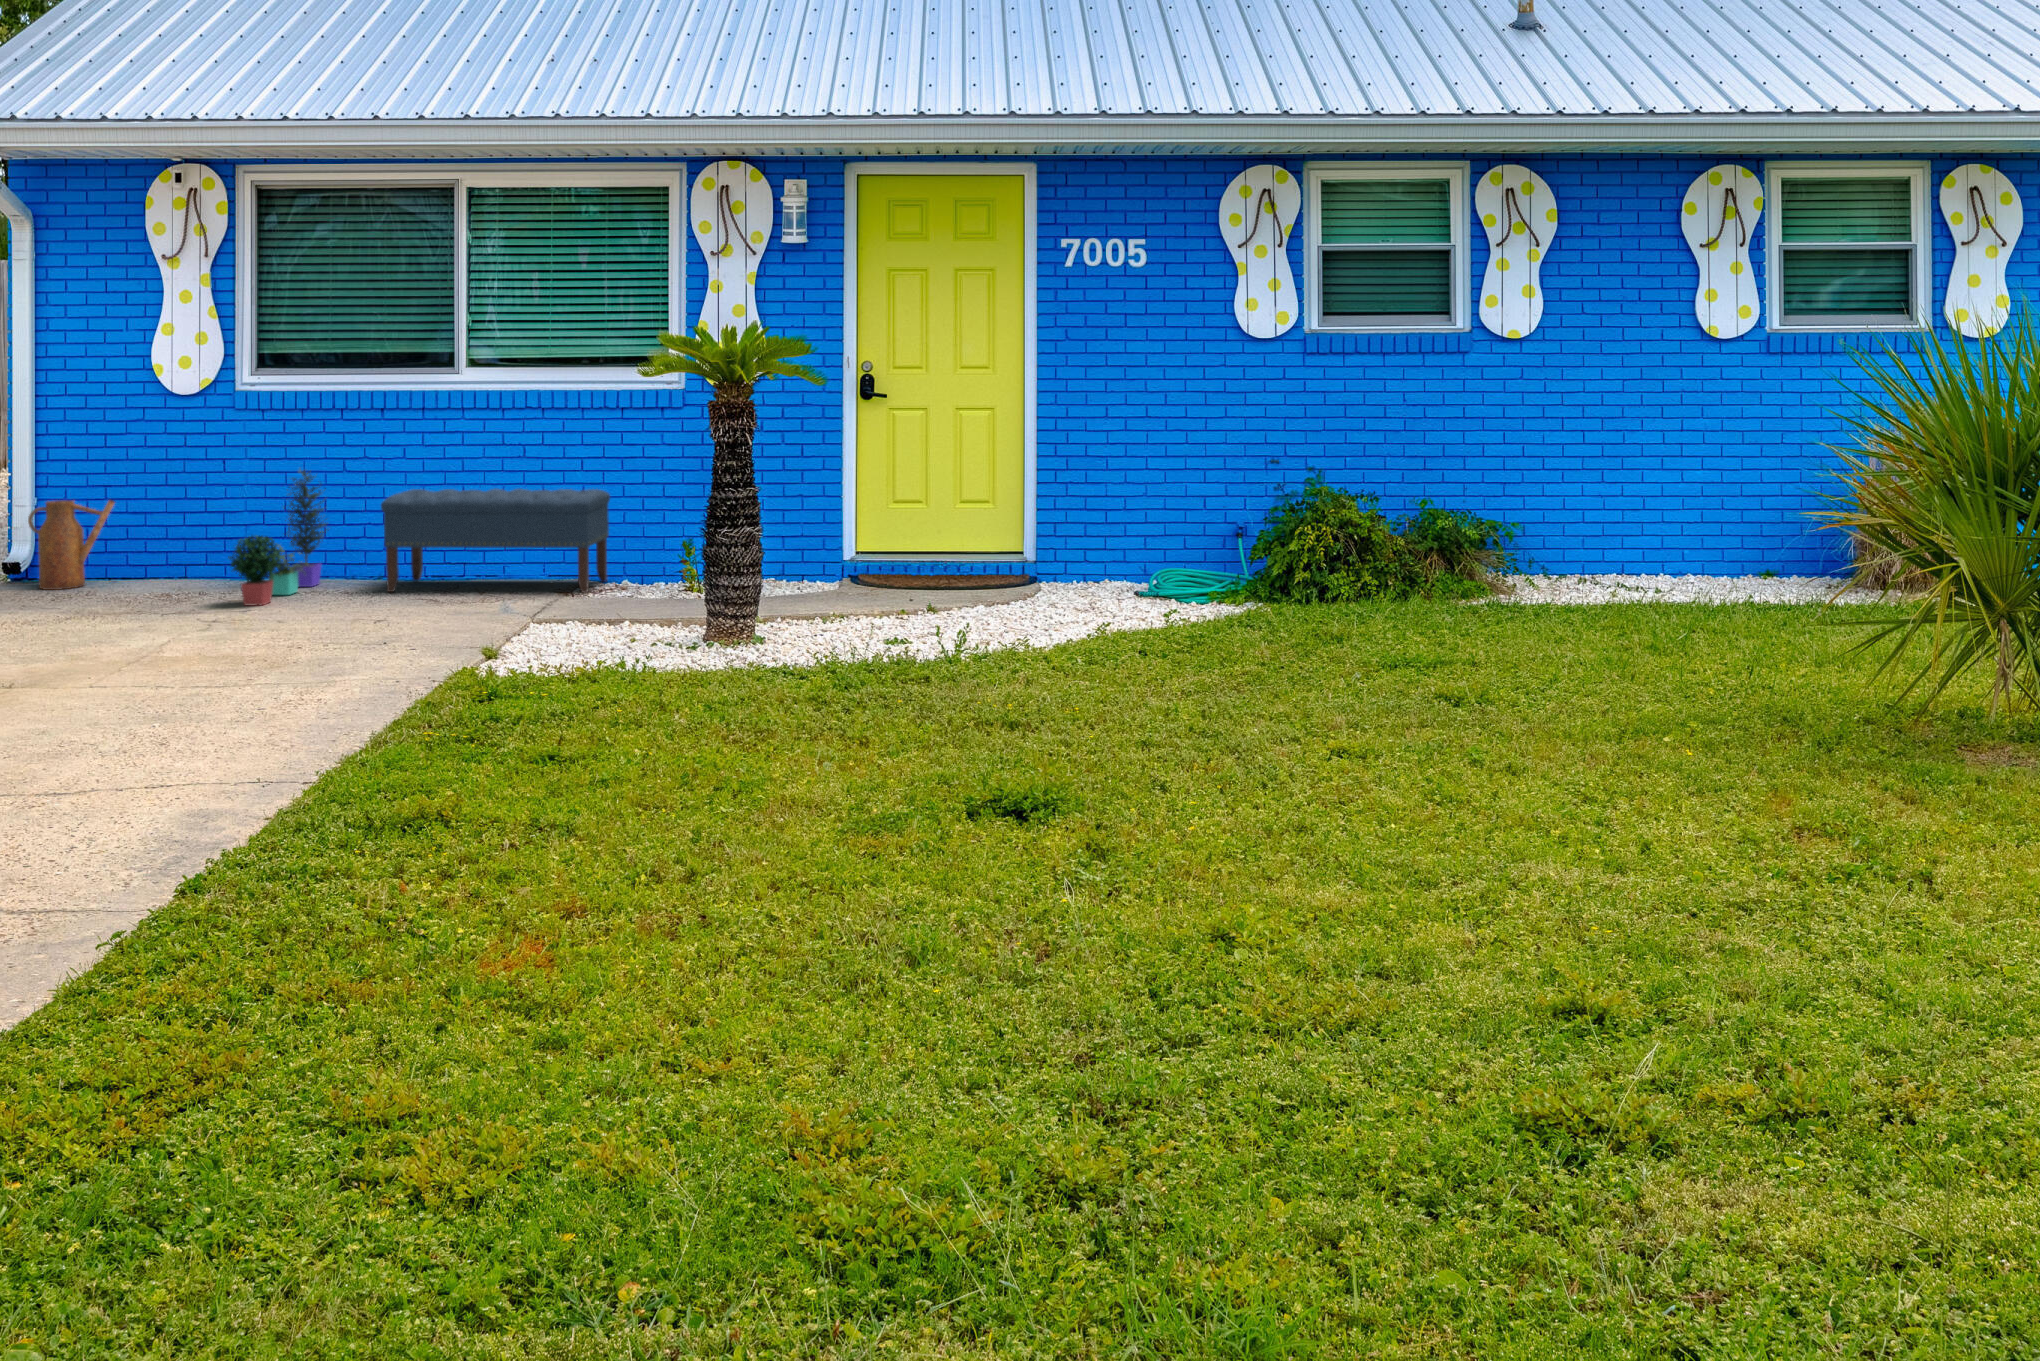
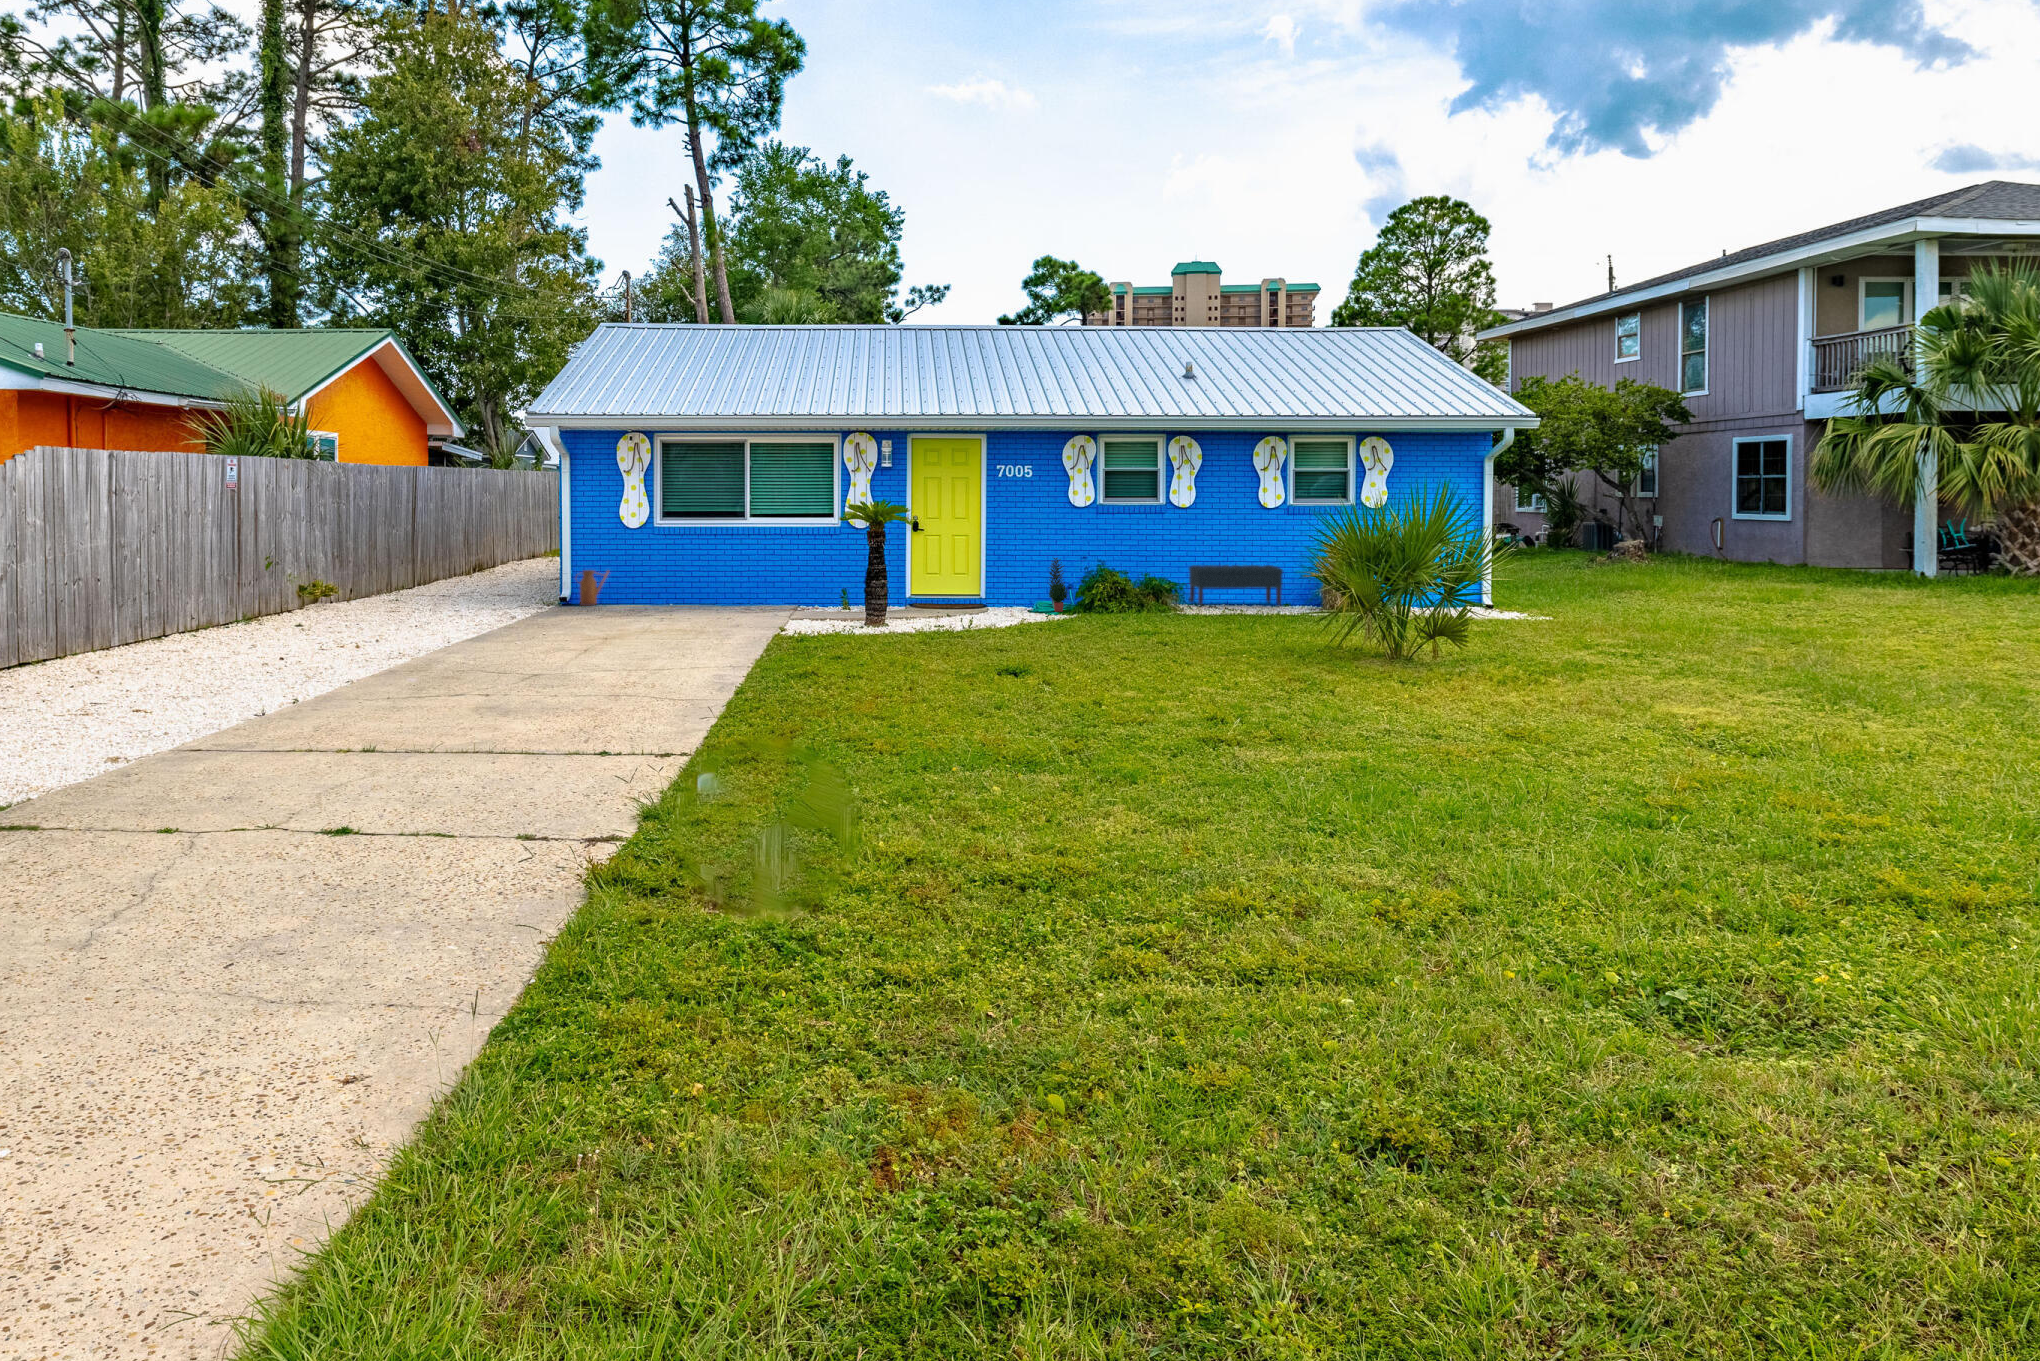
potted plant: present [228,471,328,606] -> present [1048,558,1068,612]
bench: present [381,489,610,593] -> present [1189,565,1283,607]

